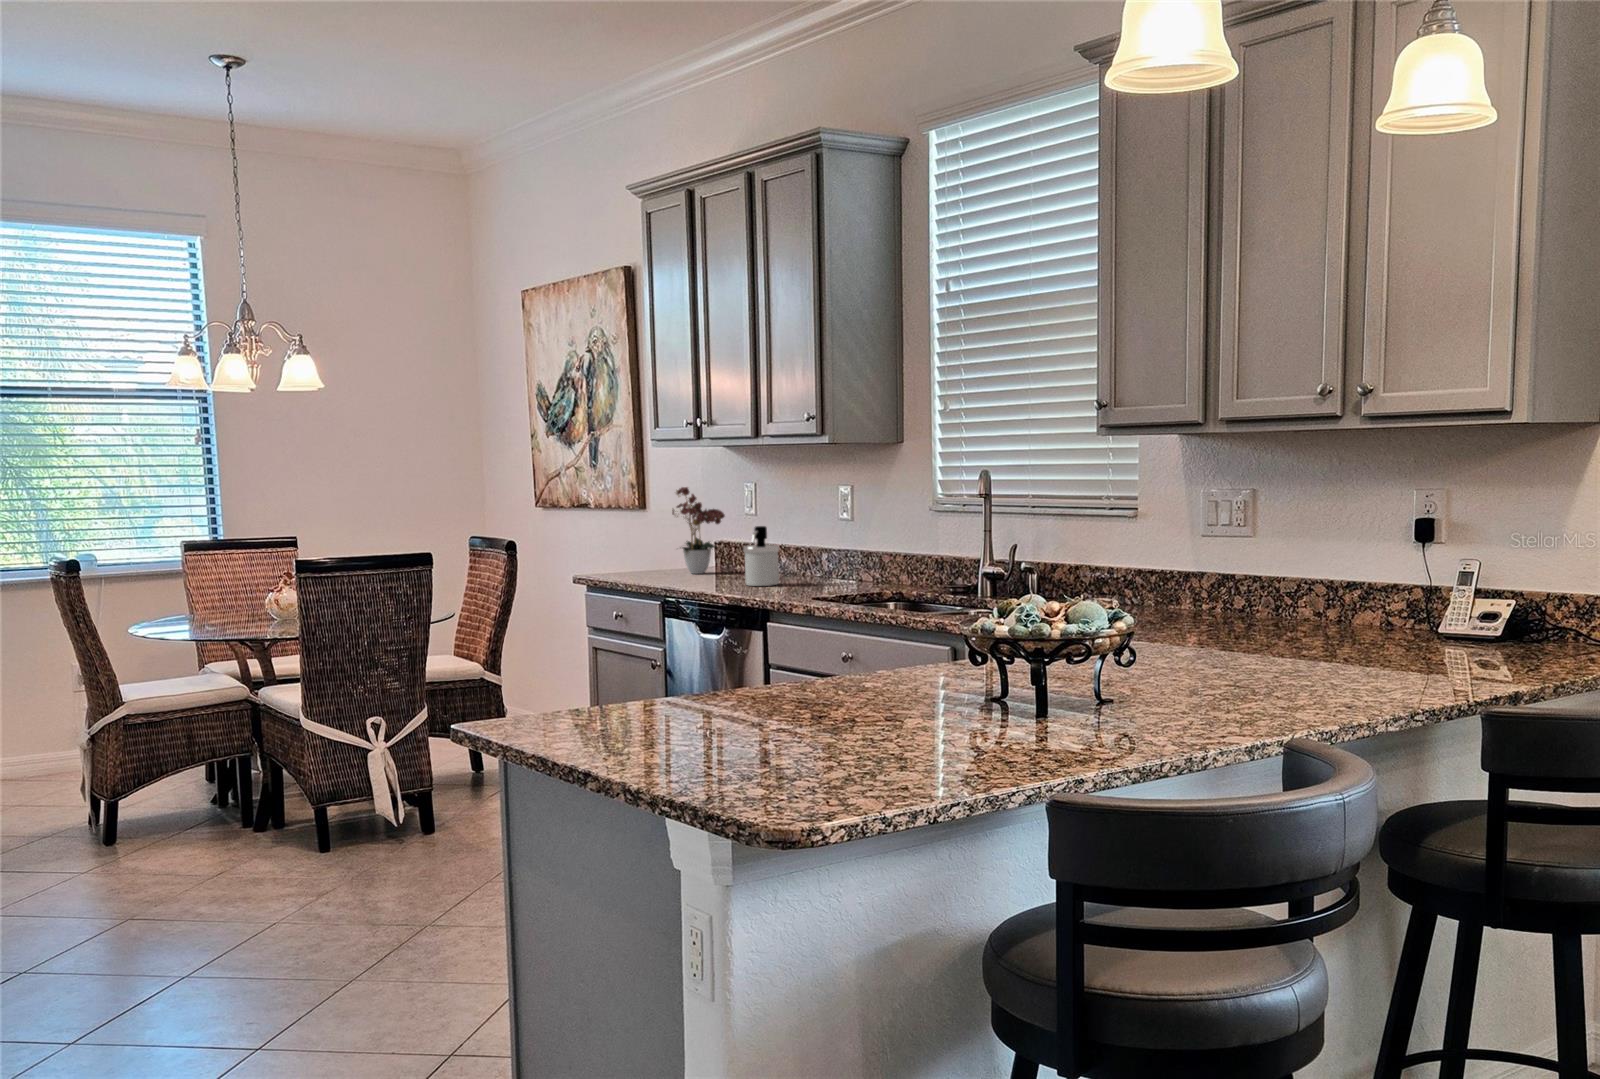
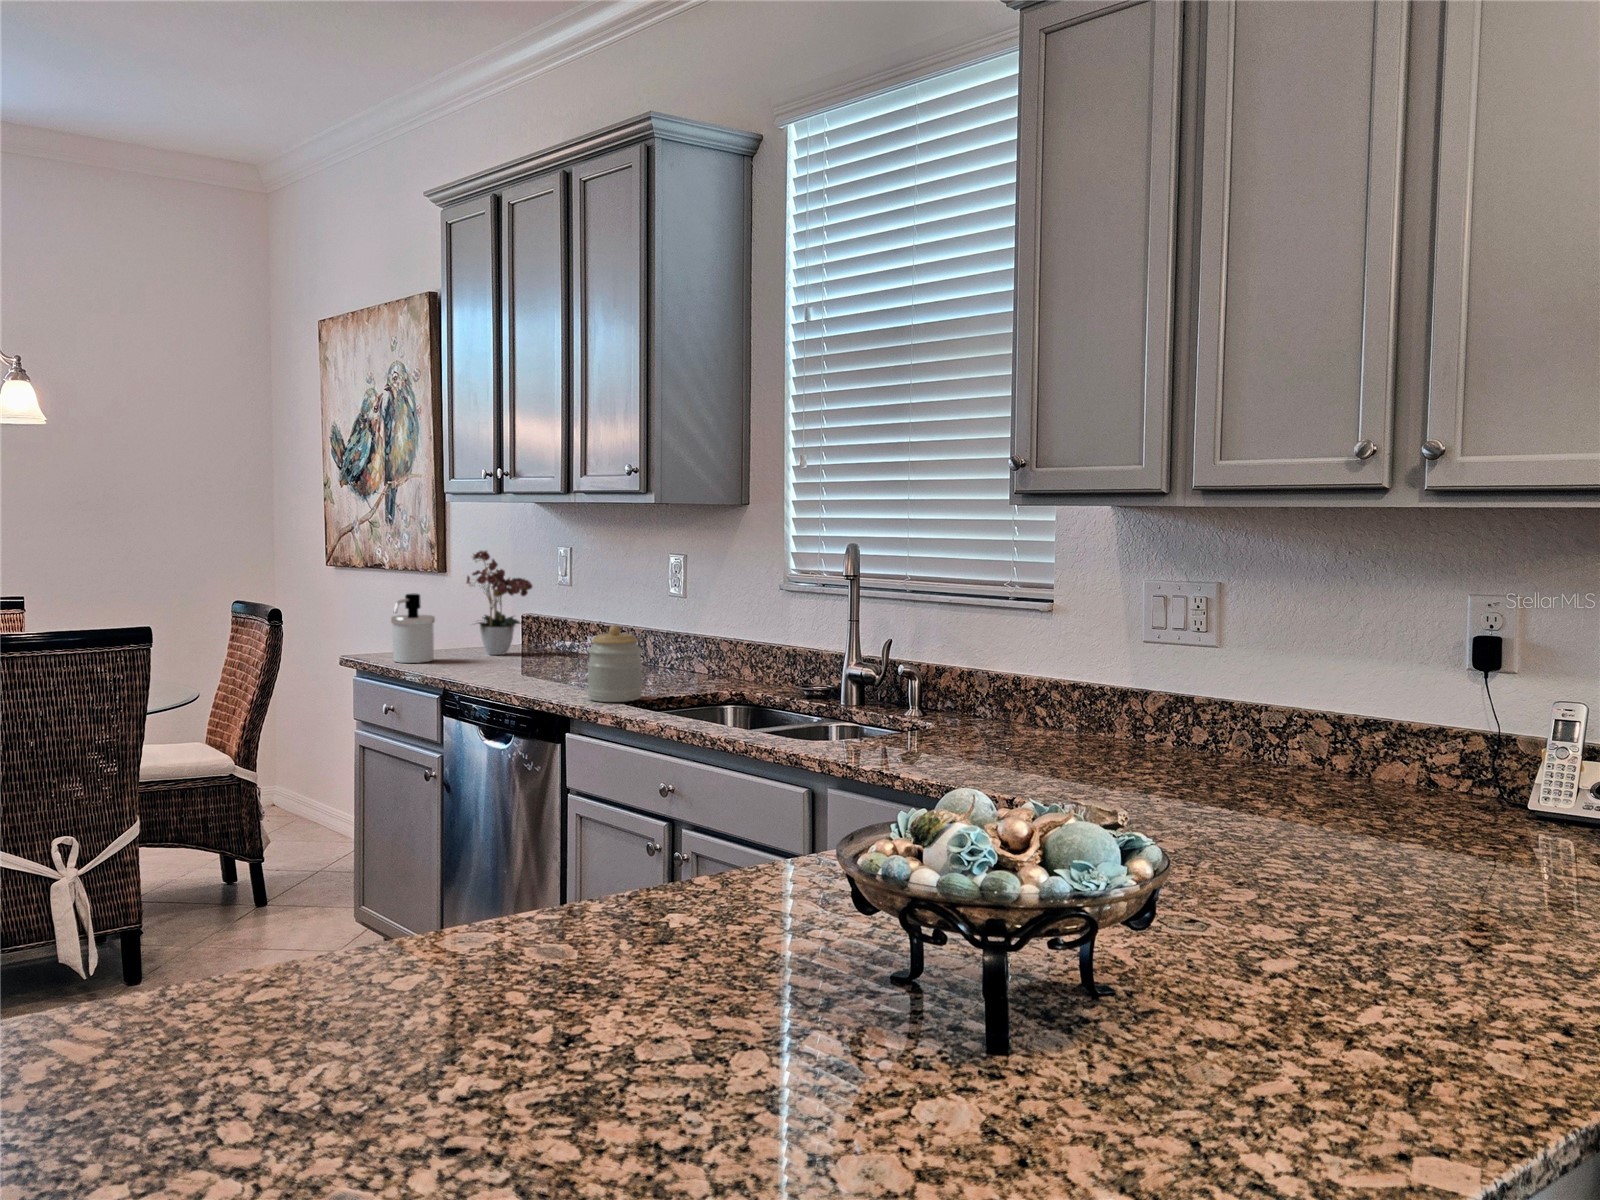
soap dispenser: present [743,526,779,586] -> present [391,593,435,663]
jar: none [780,539,823,598] -> present [588,625,642,702]

